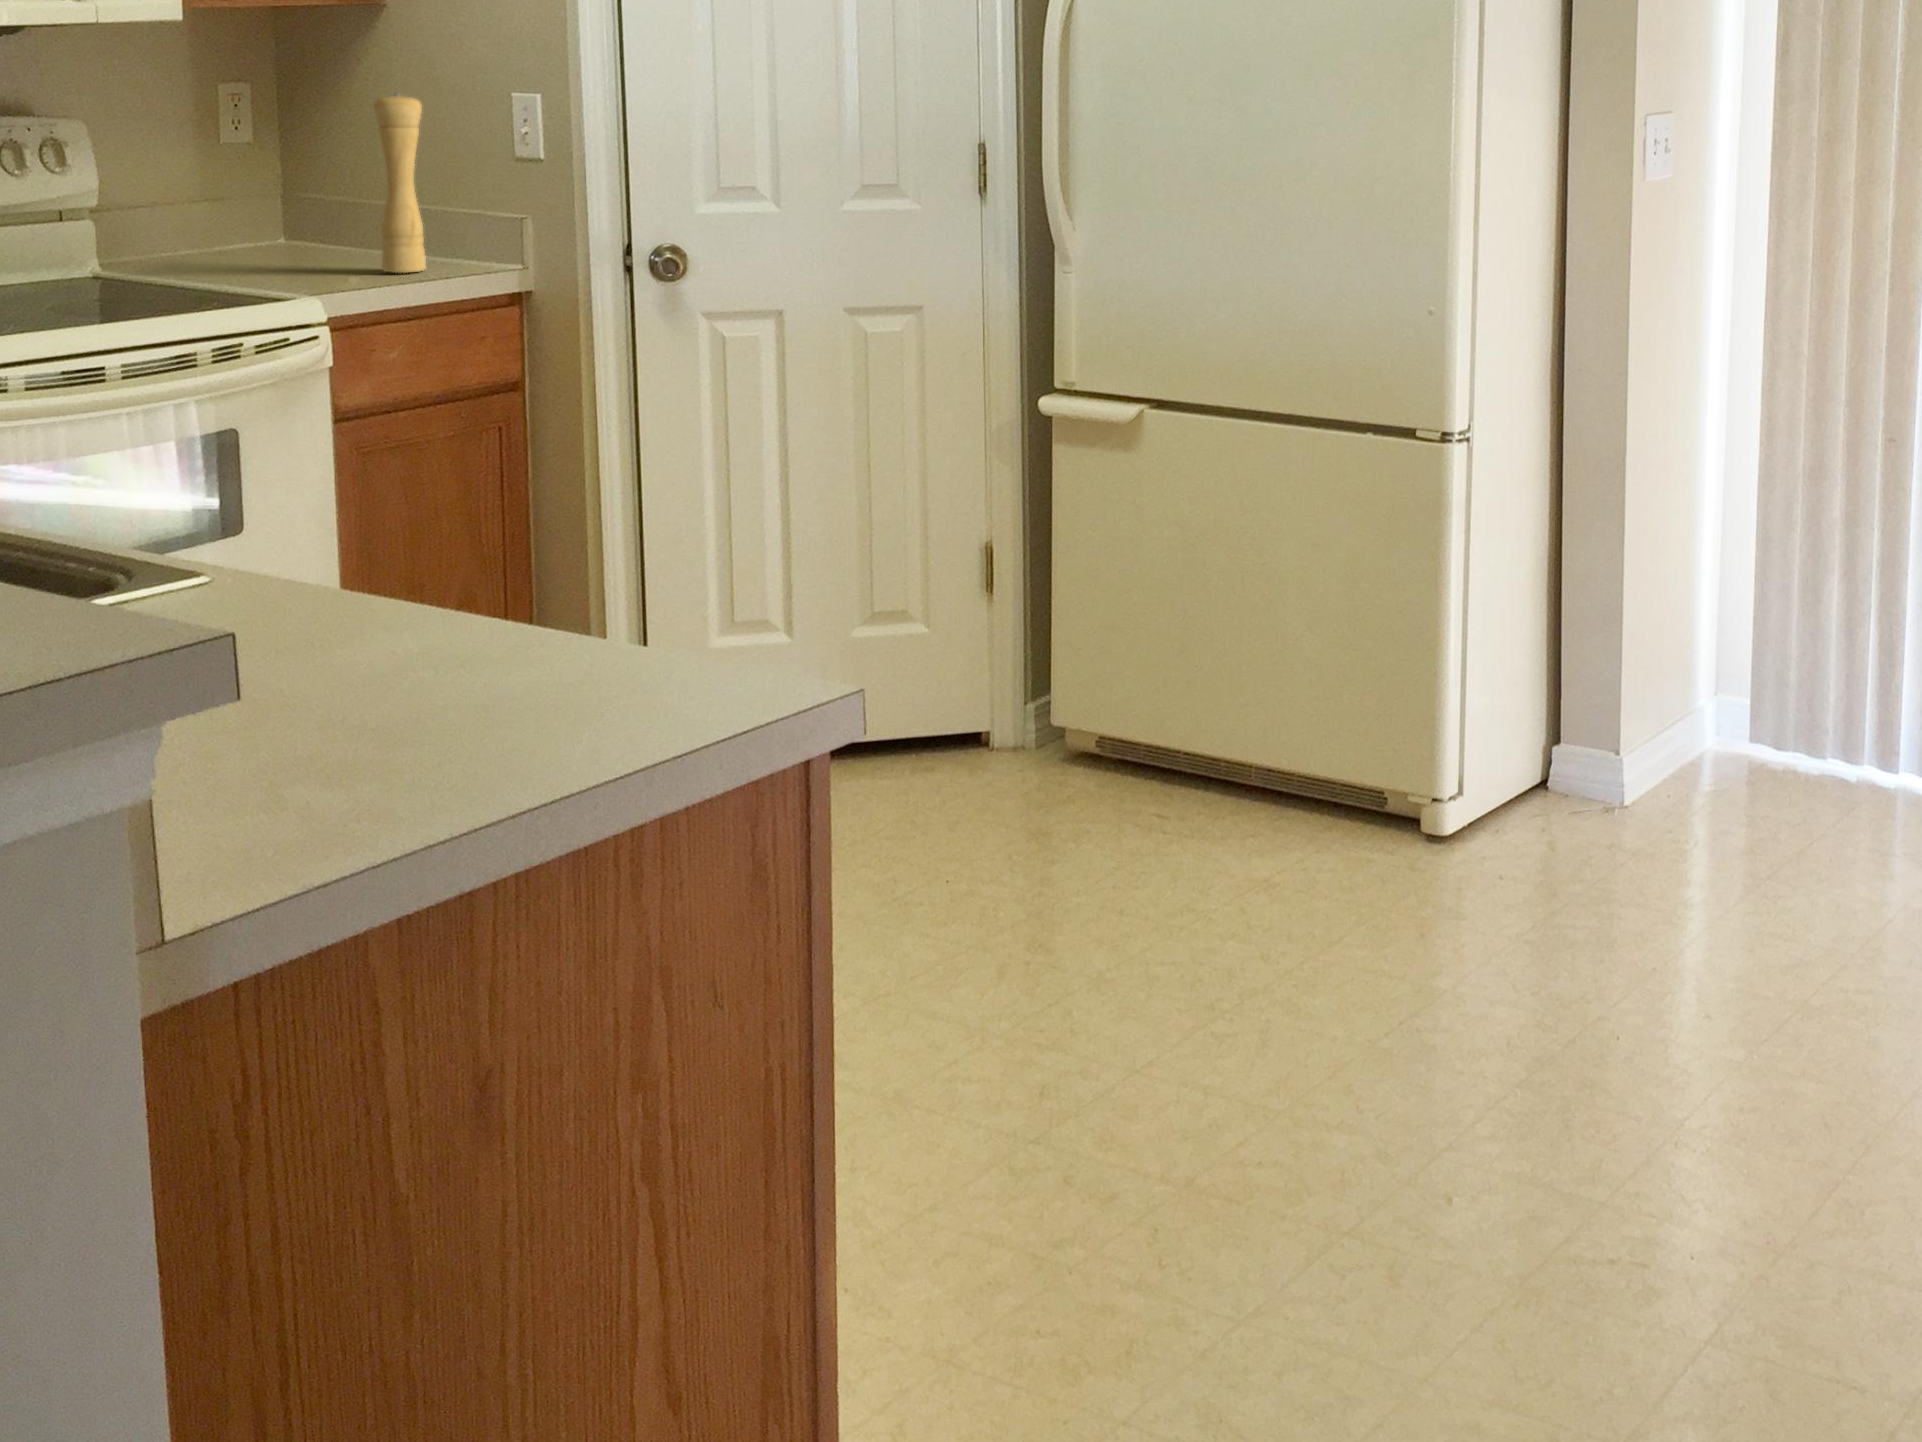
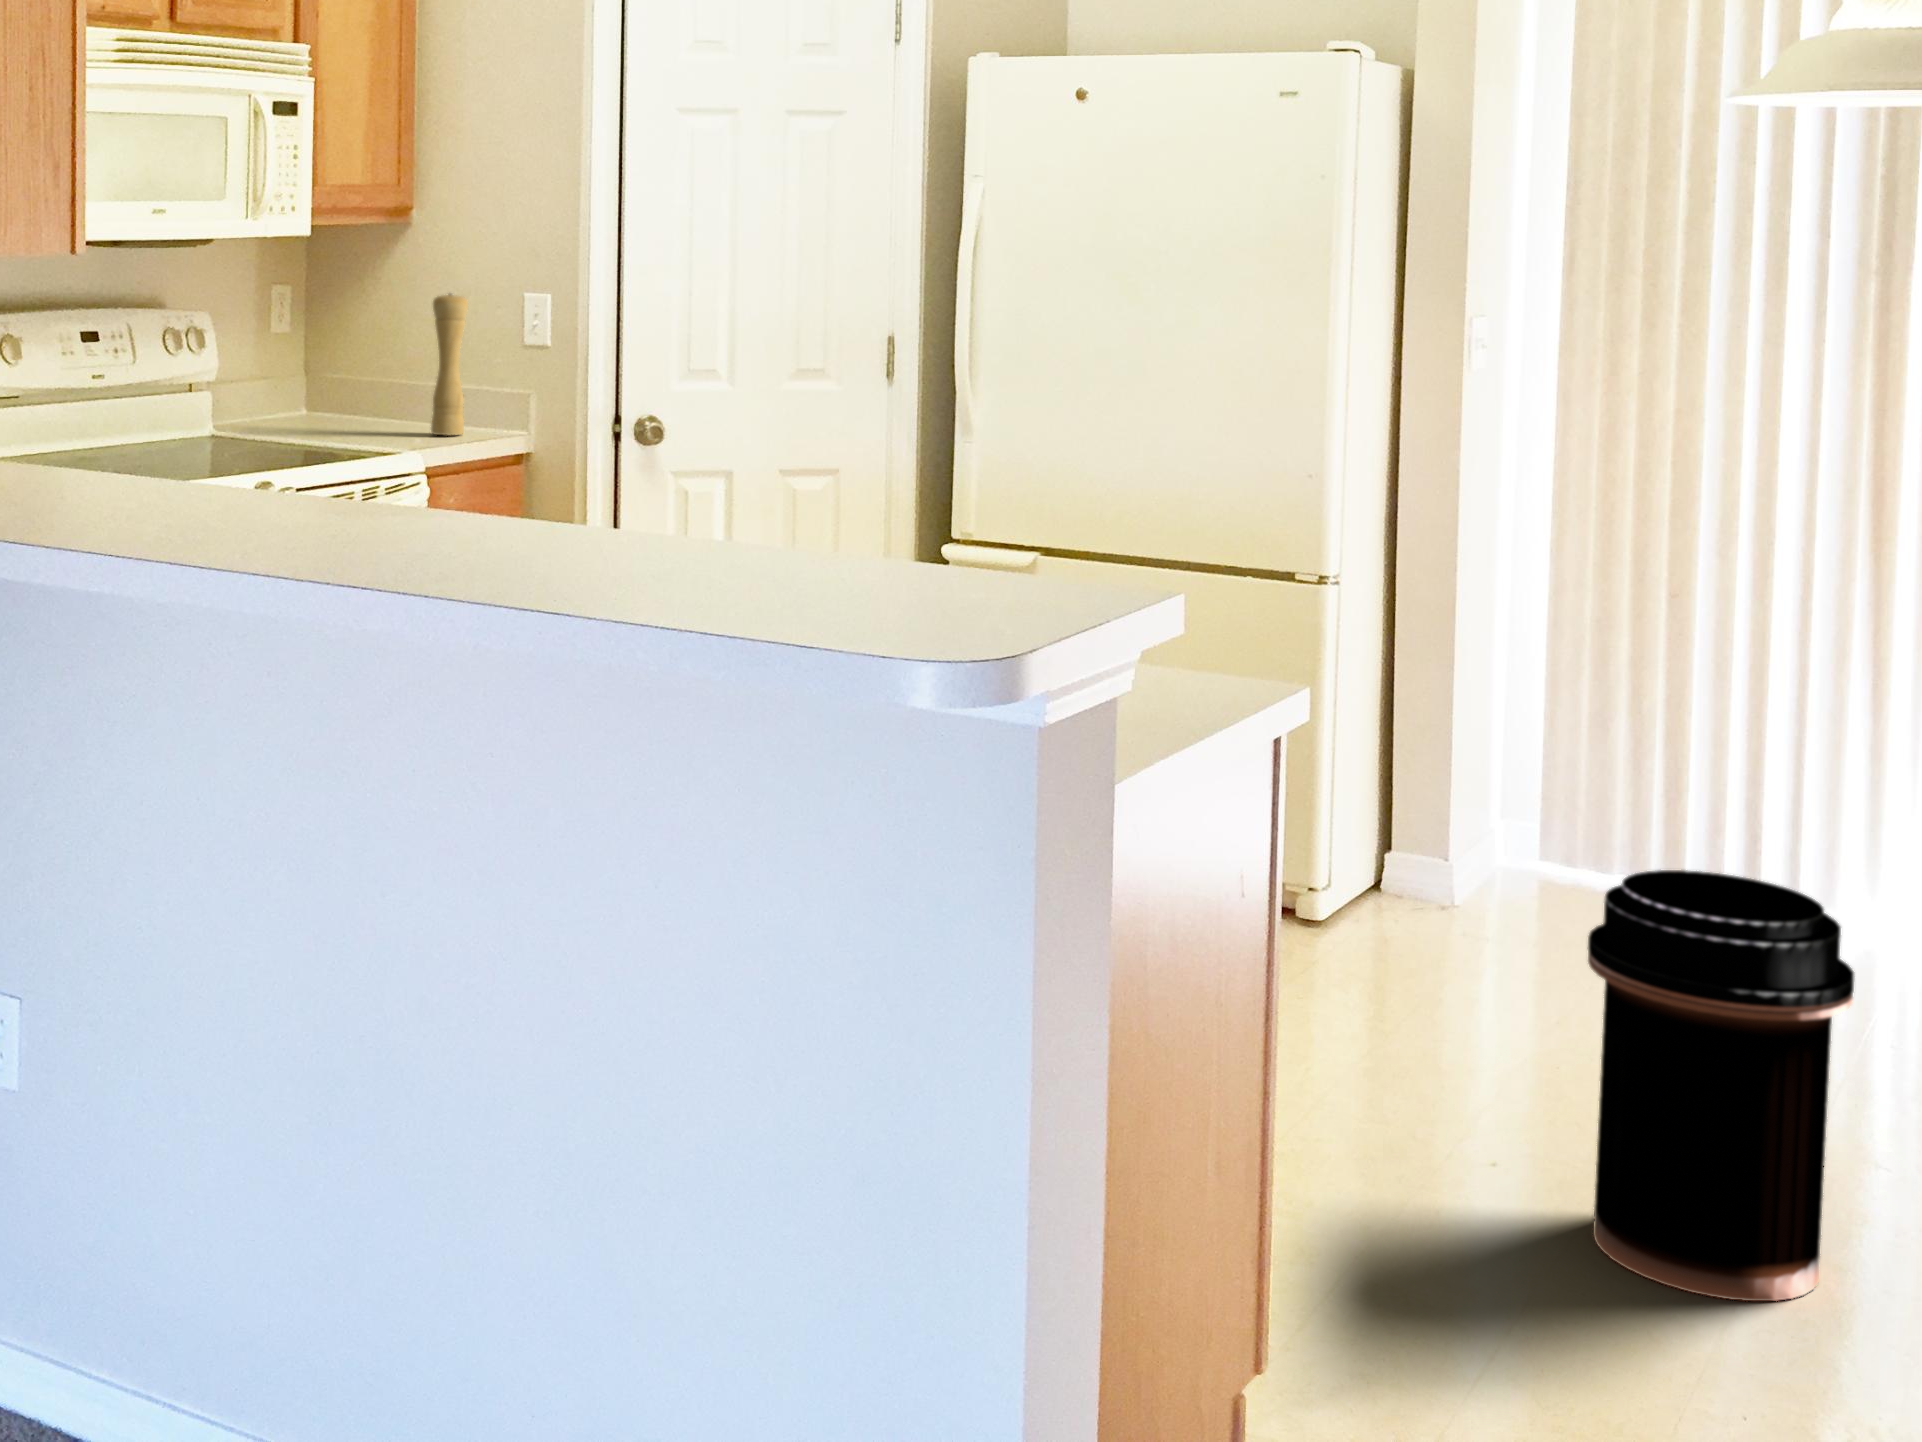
trash can: none [1528,832,1836,1383] -> present [1588,870,1854,1301]

